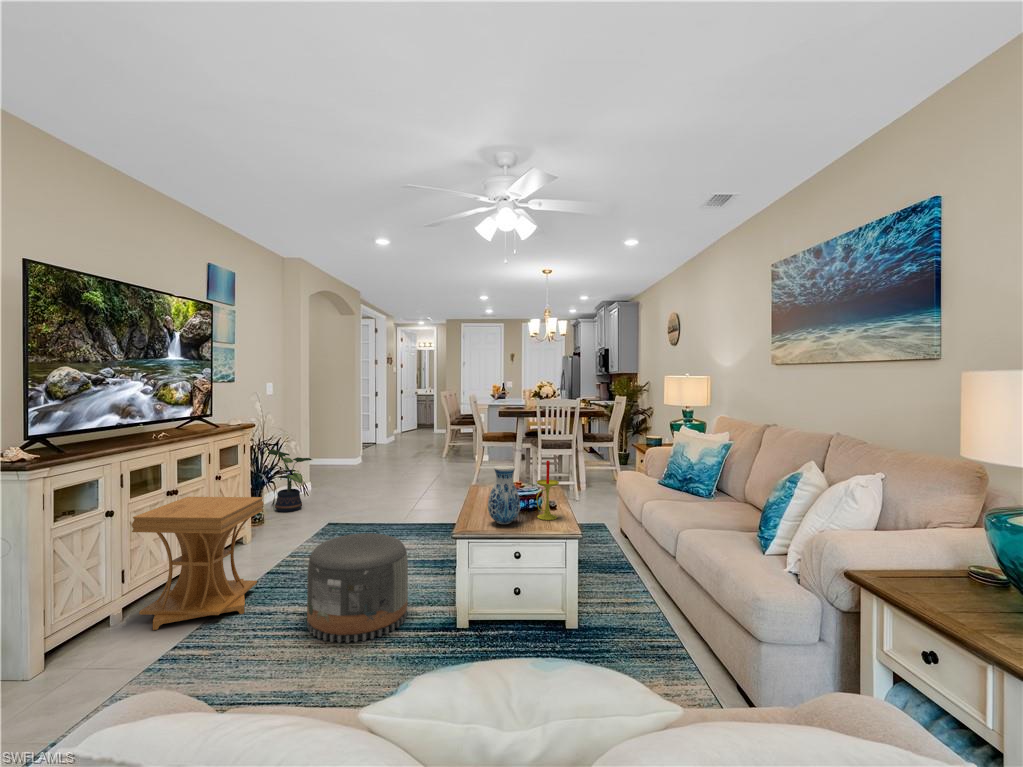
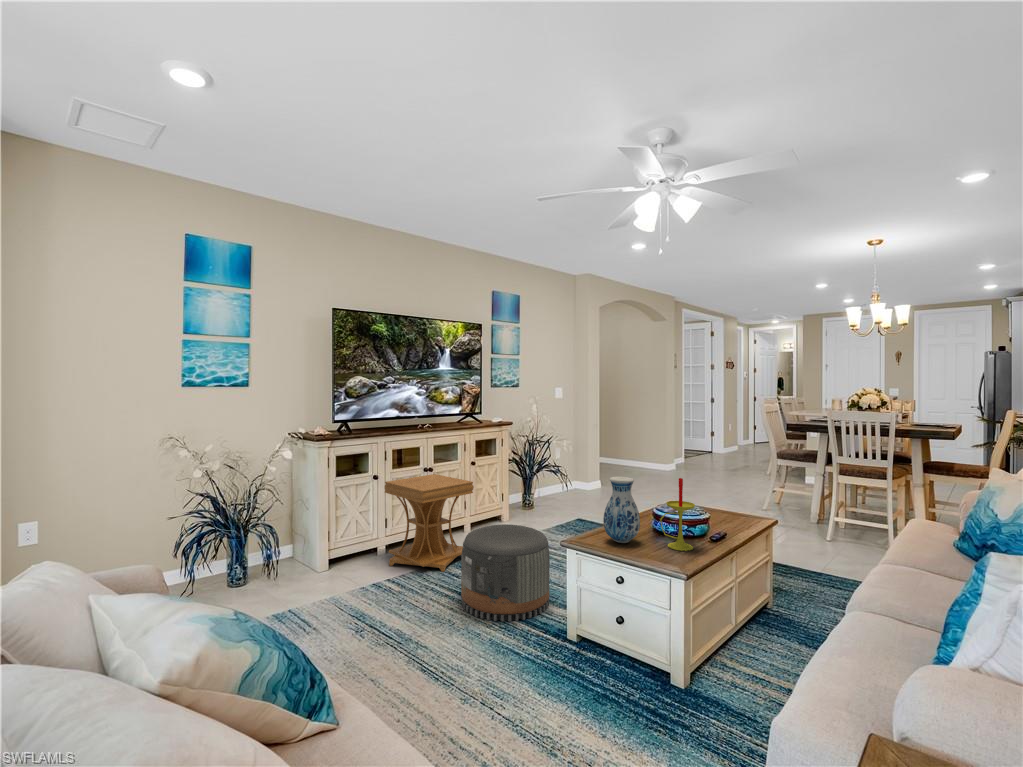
potted plant: present [268,449,312,512] -> none [535,445,580,504]

